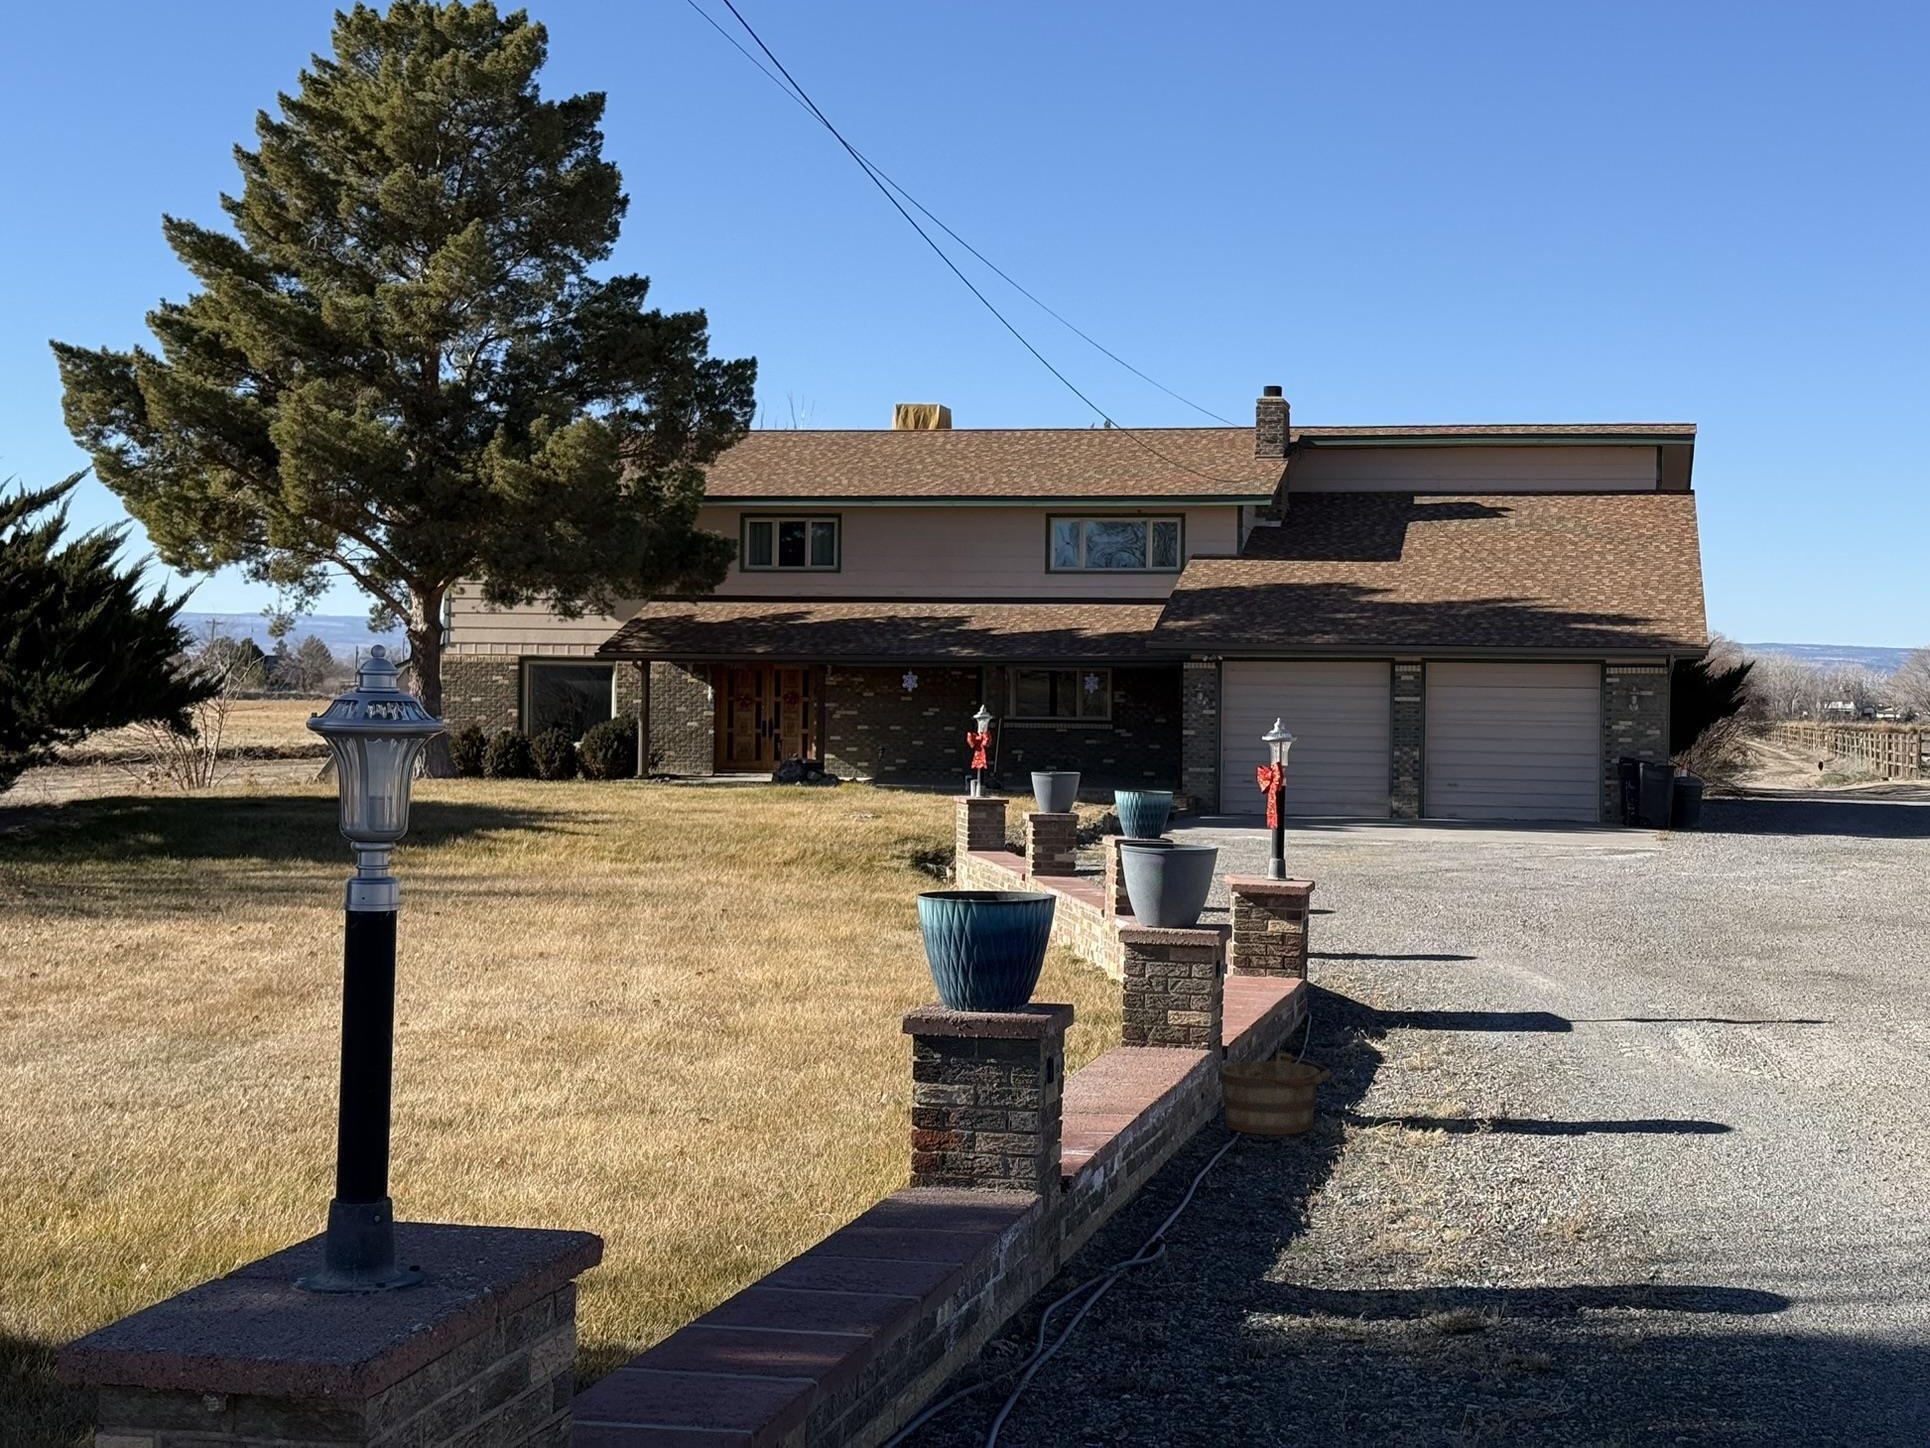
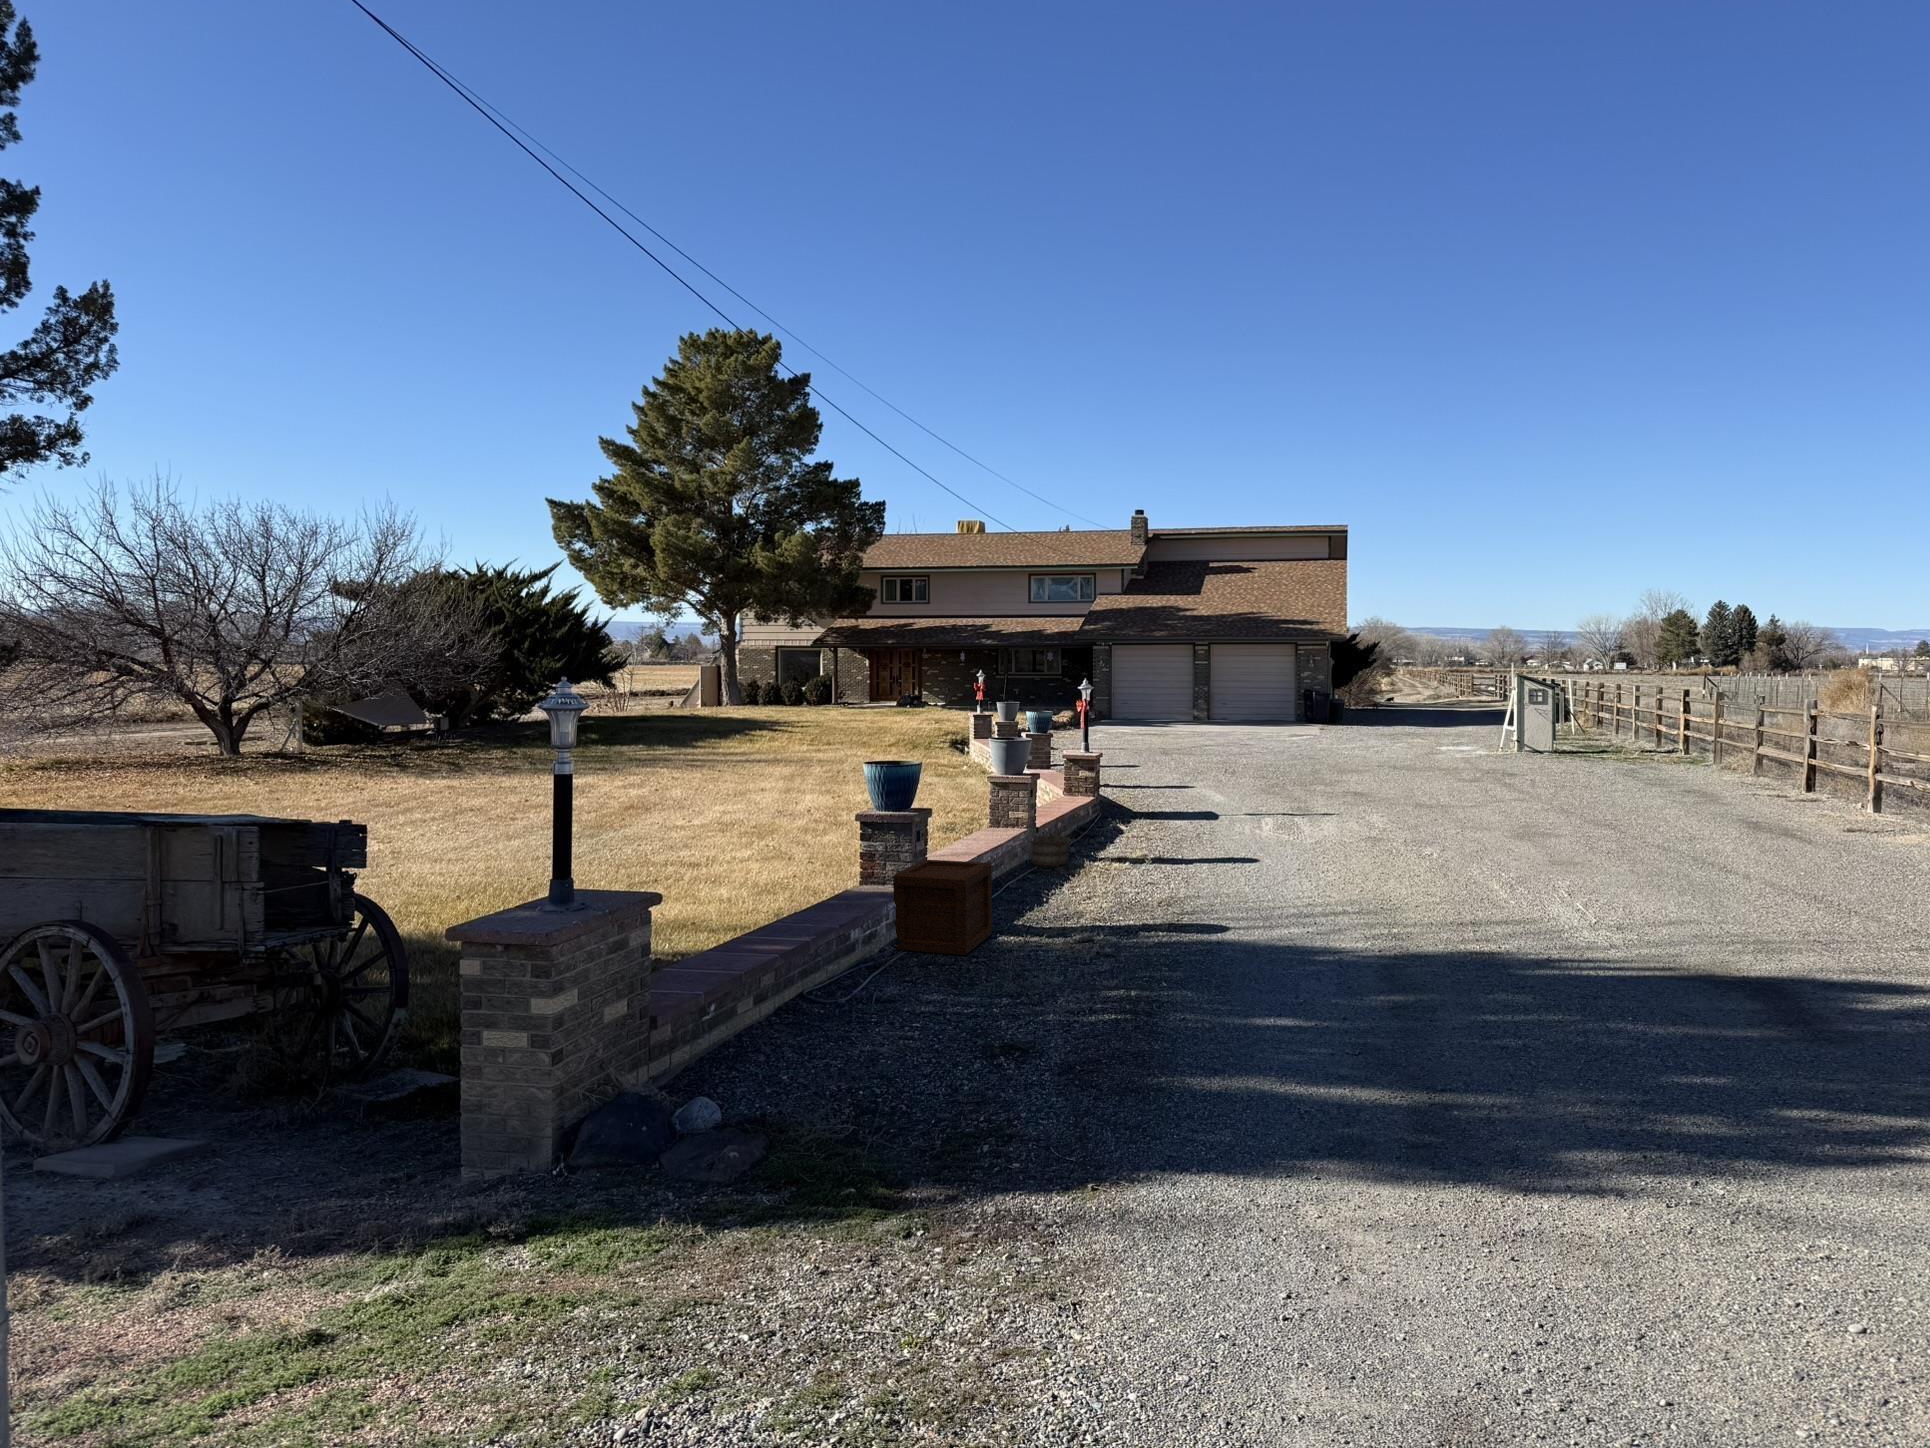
wooden crate: none [1009,1128,1240,1383] -> present [893,860,993,955]

